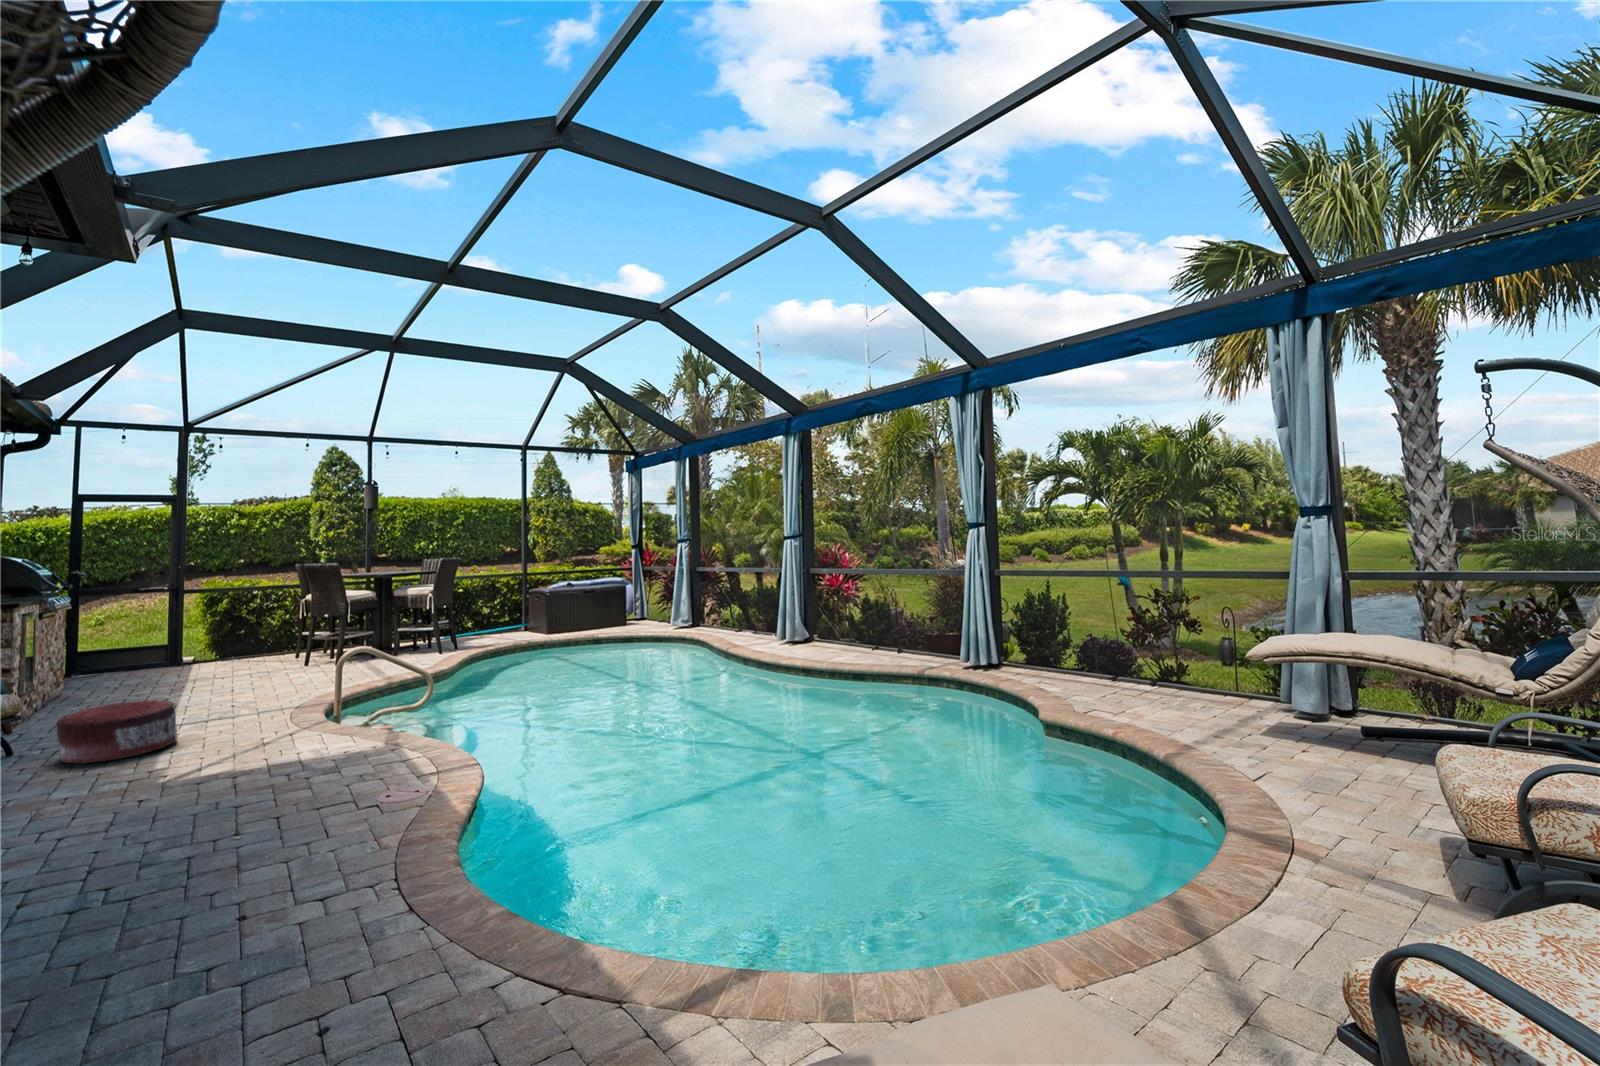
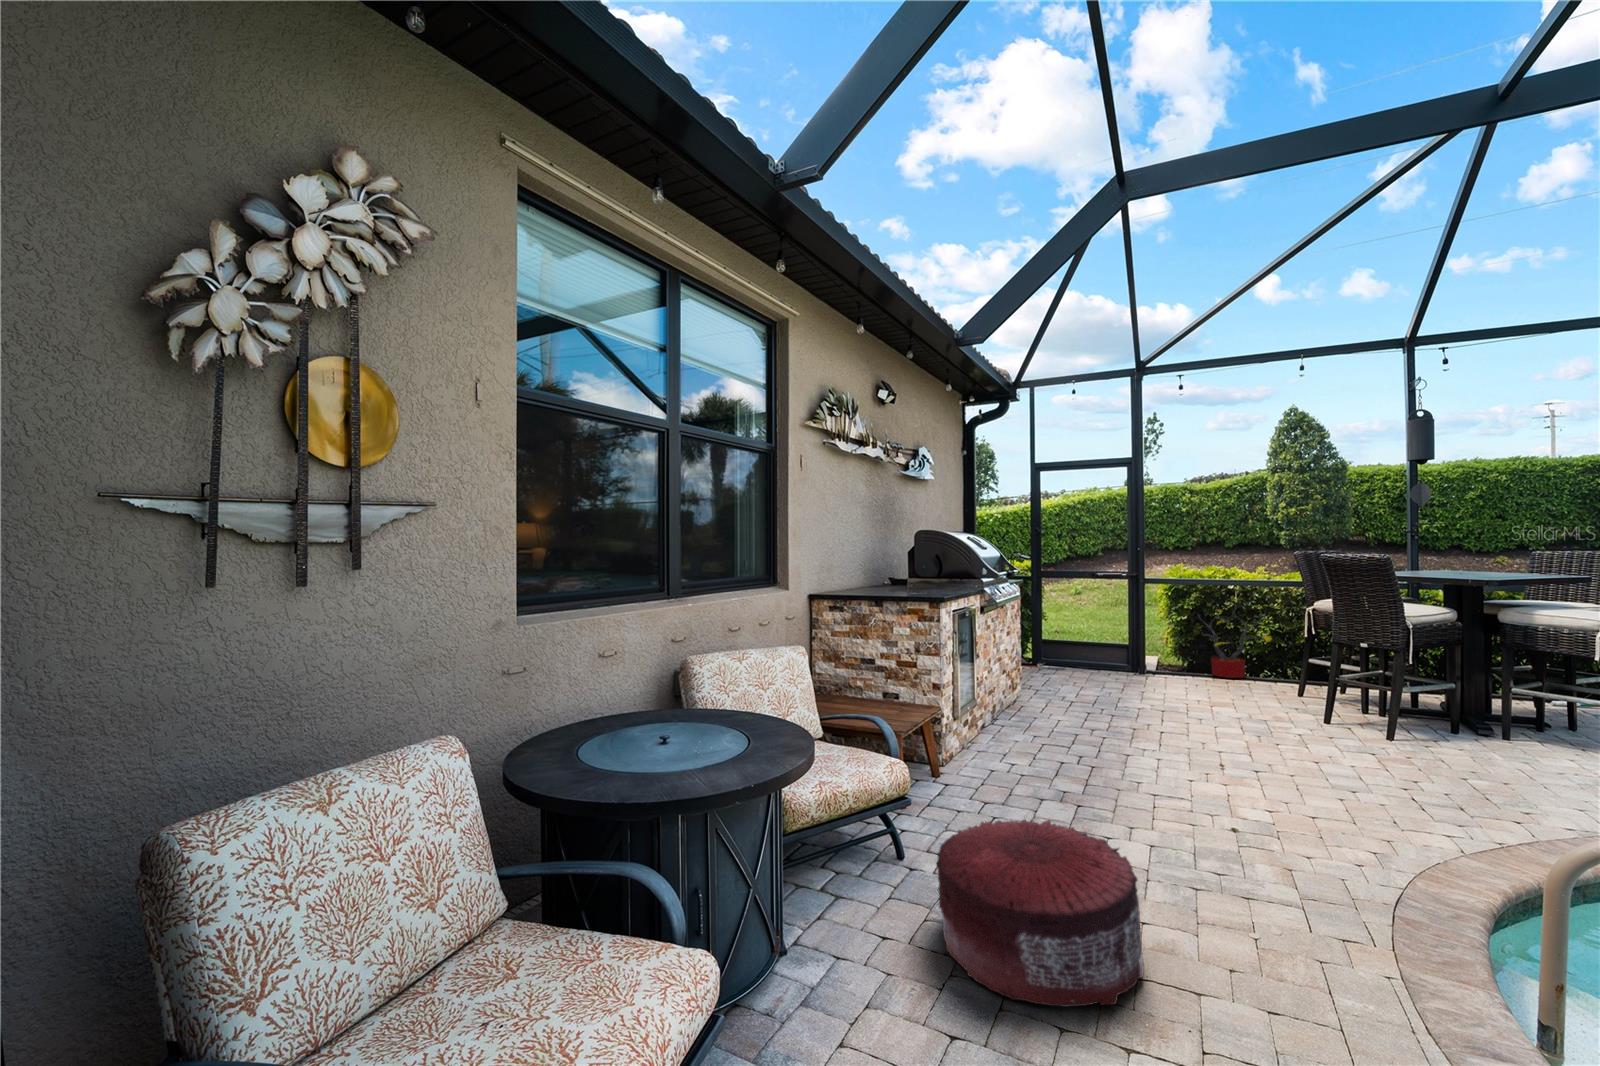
decorative plant: none [230,607,283,658] -> present [1205,610,1272,678]

